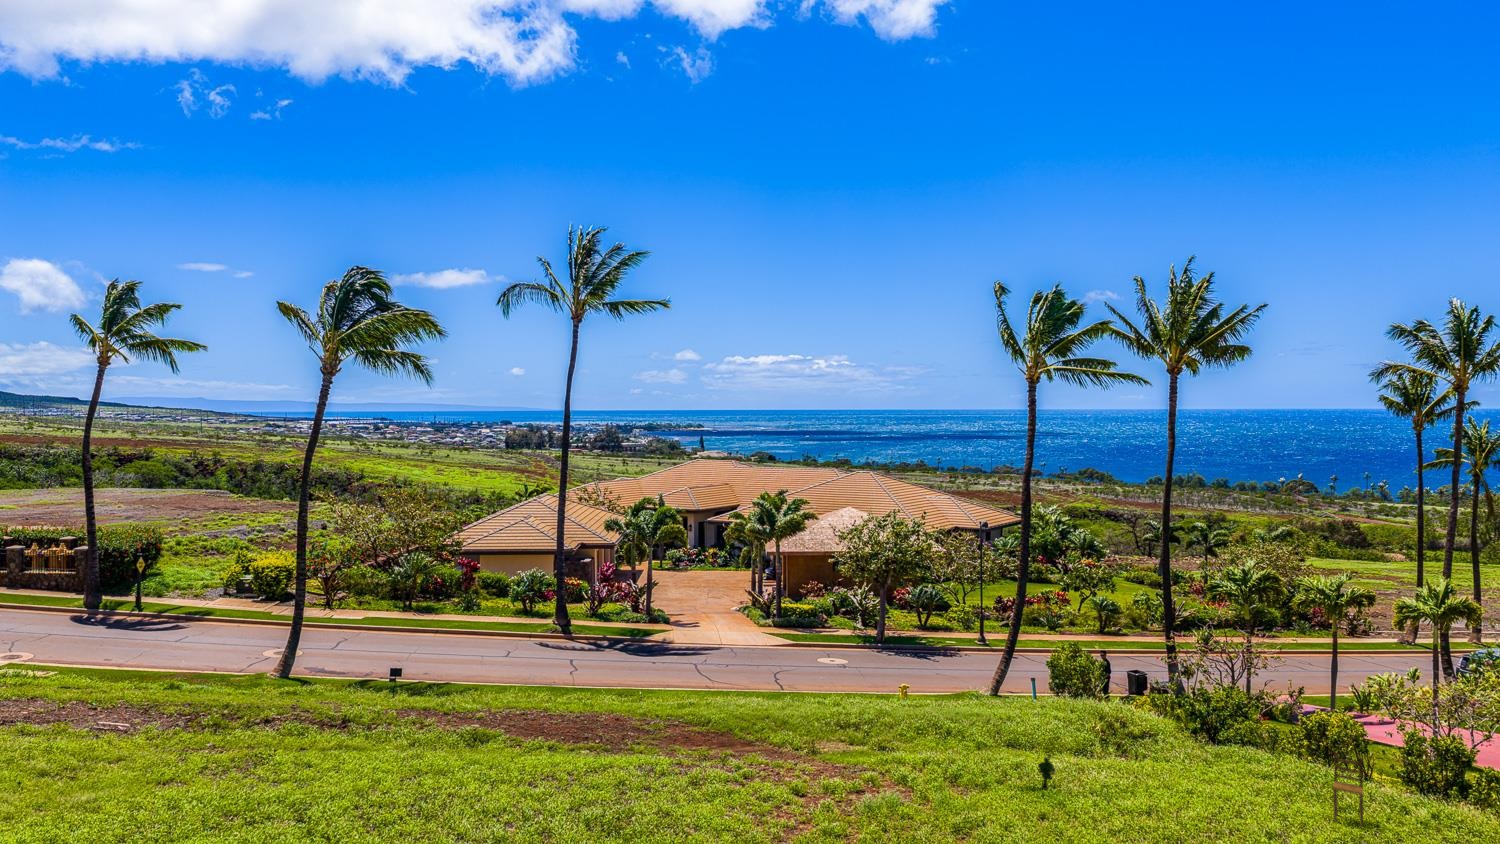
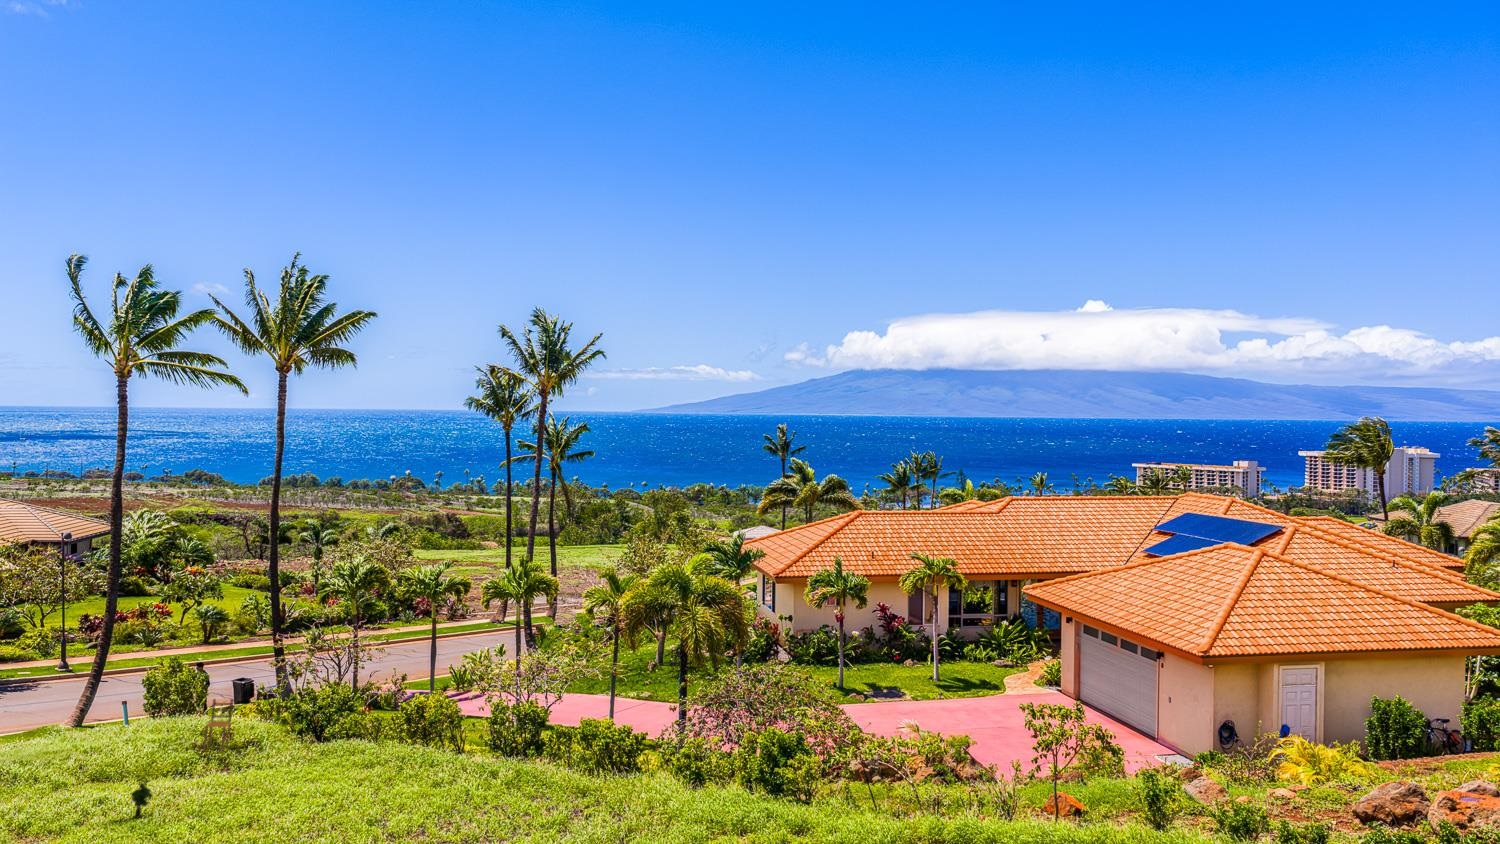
chair: present [1333,753,1363,827] -> present [203,699,233,751]

